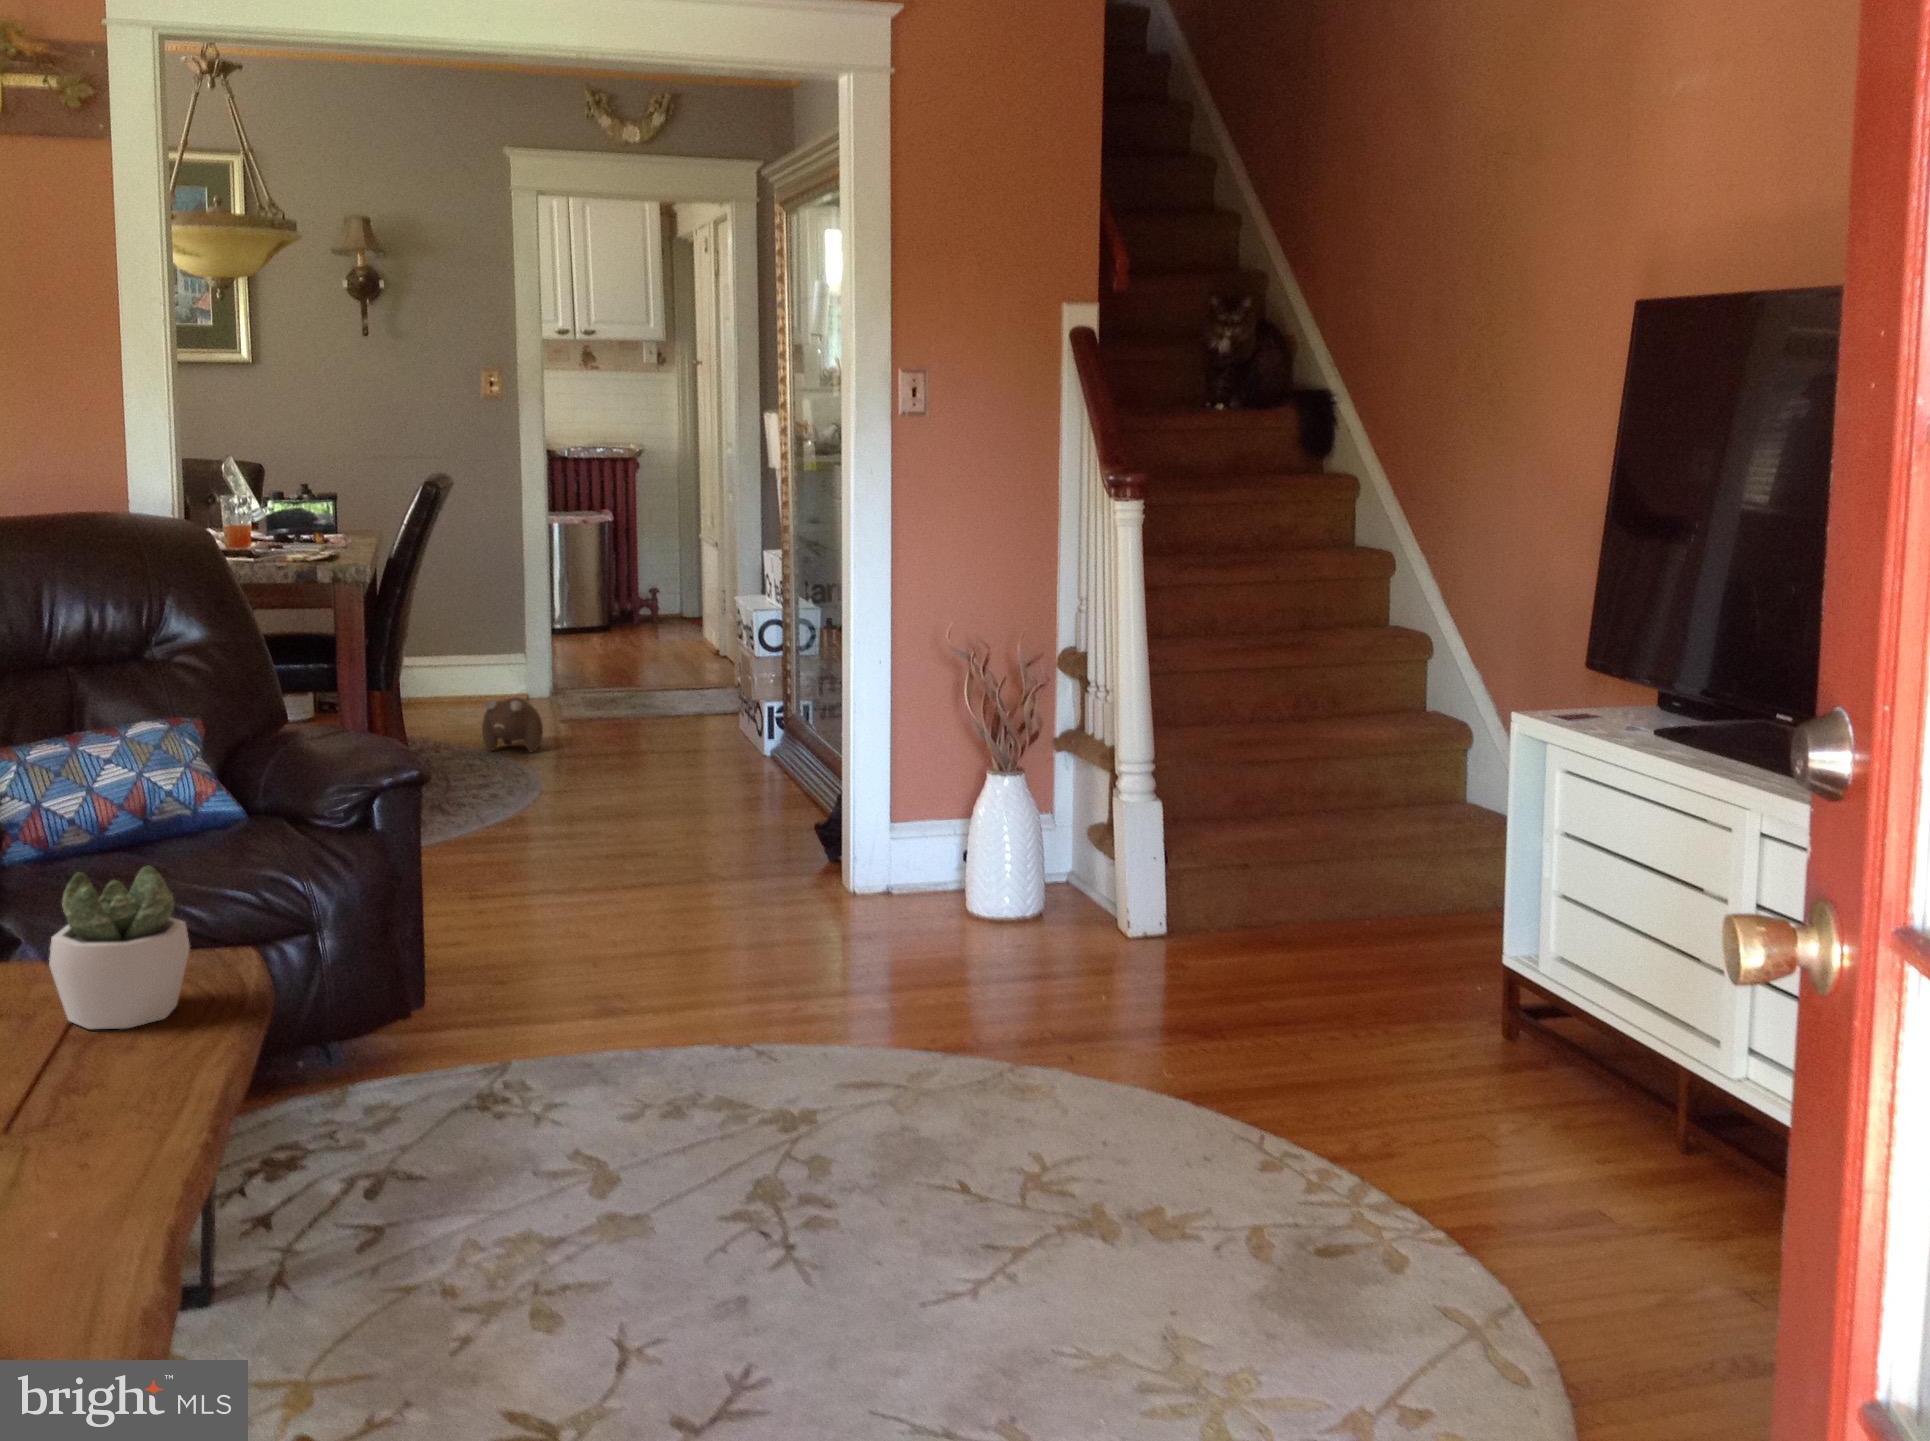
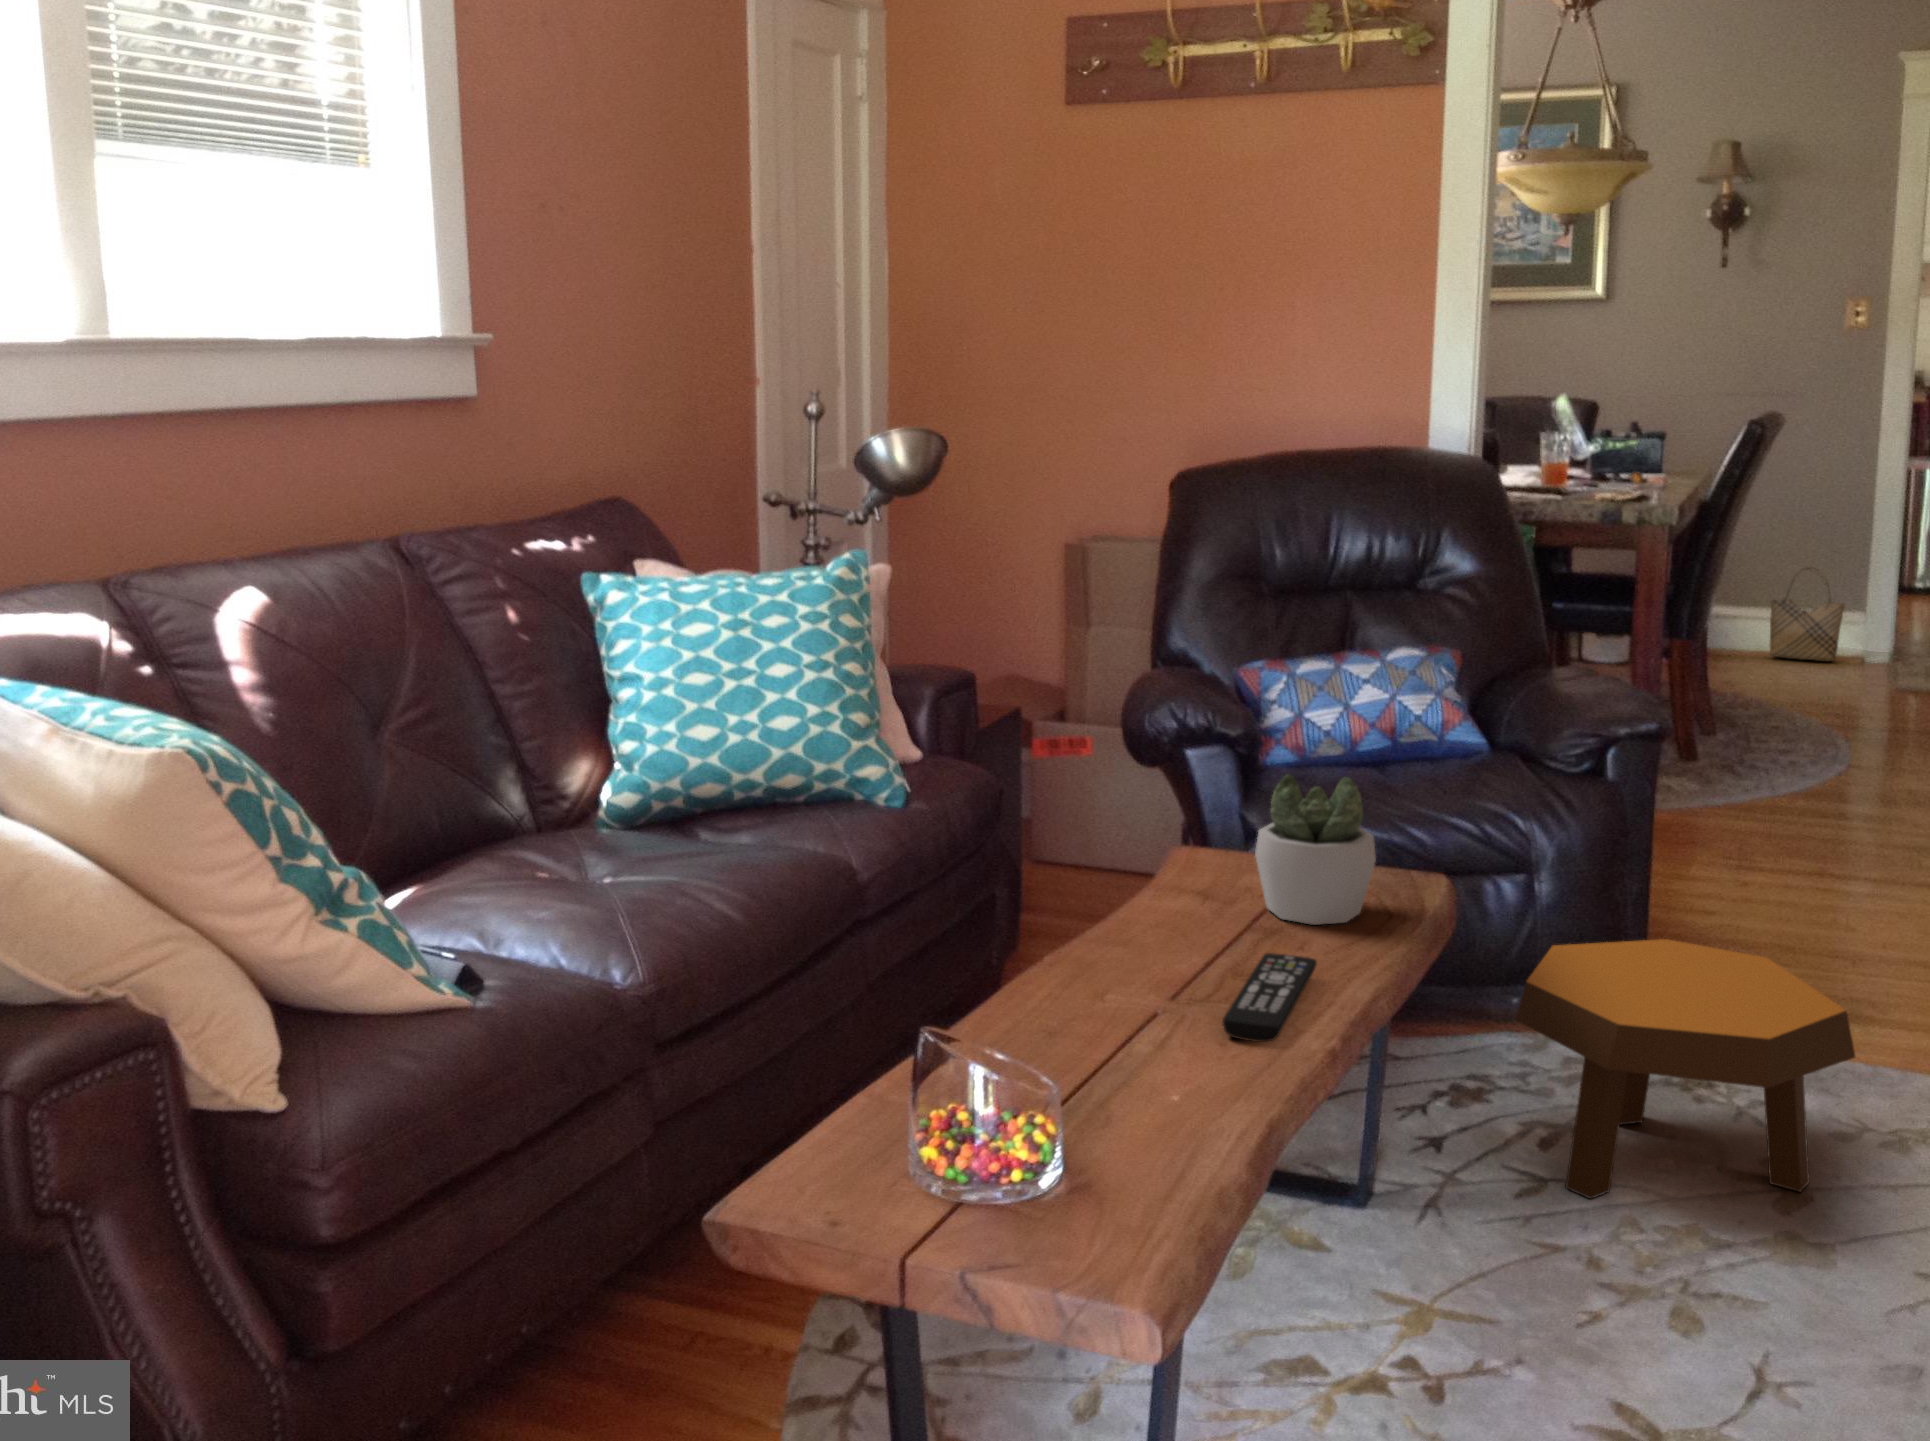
woven basket: none [437,614,502,697] -> present [1770,568,1845,661]
plush toy: present [482,697,543,752] -> none [1800,662,1874,726]
footstool: none [333,971,636,1233] -> present [1515,939,1855,1199]
remote control: none [72,1064,156,1170] -> present [1222,953,1317,1042]

